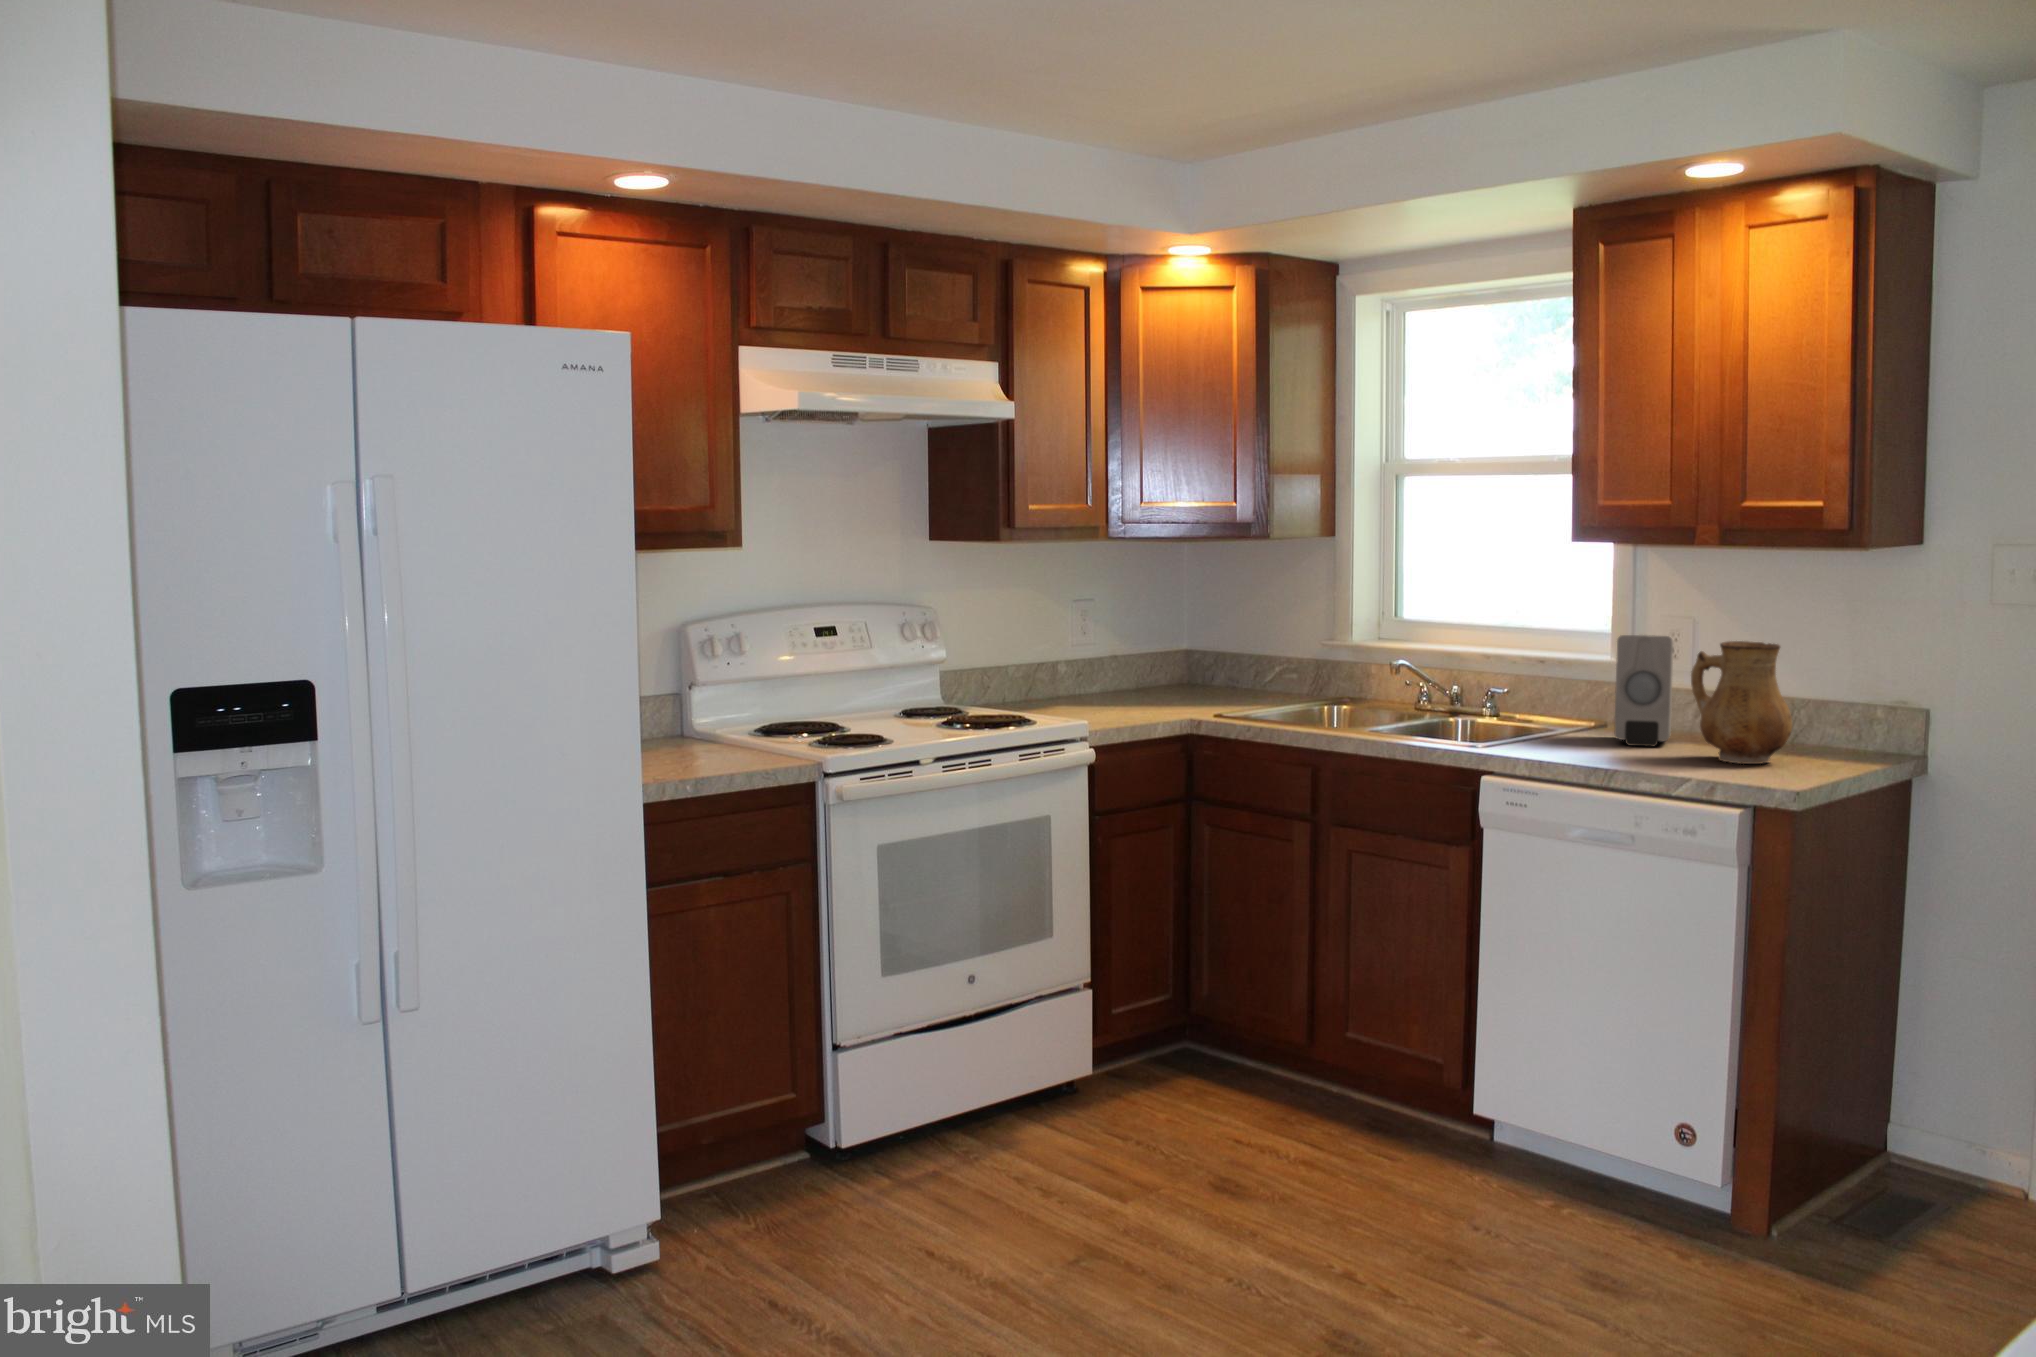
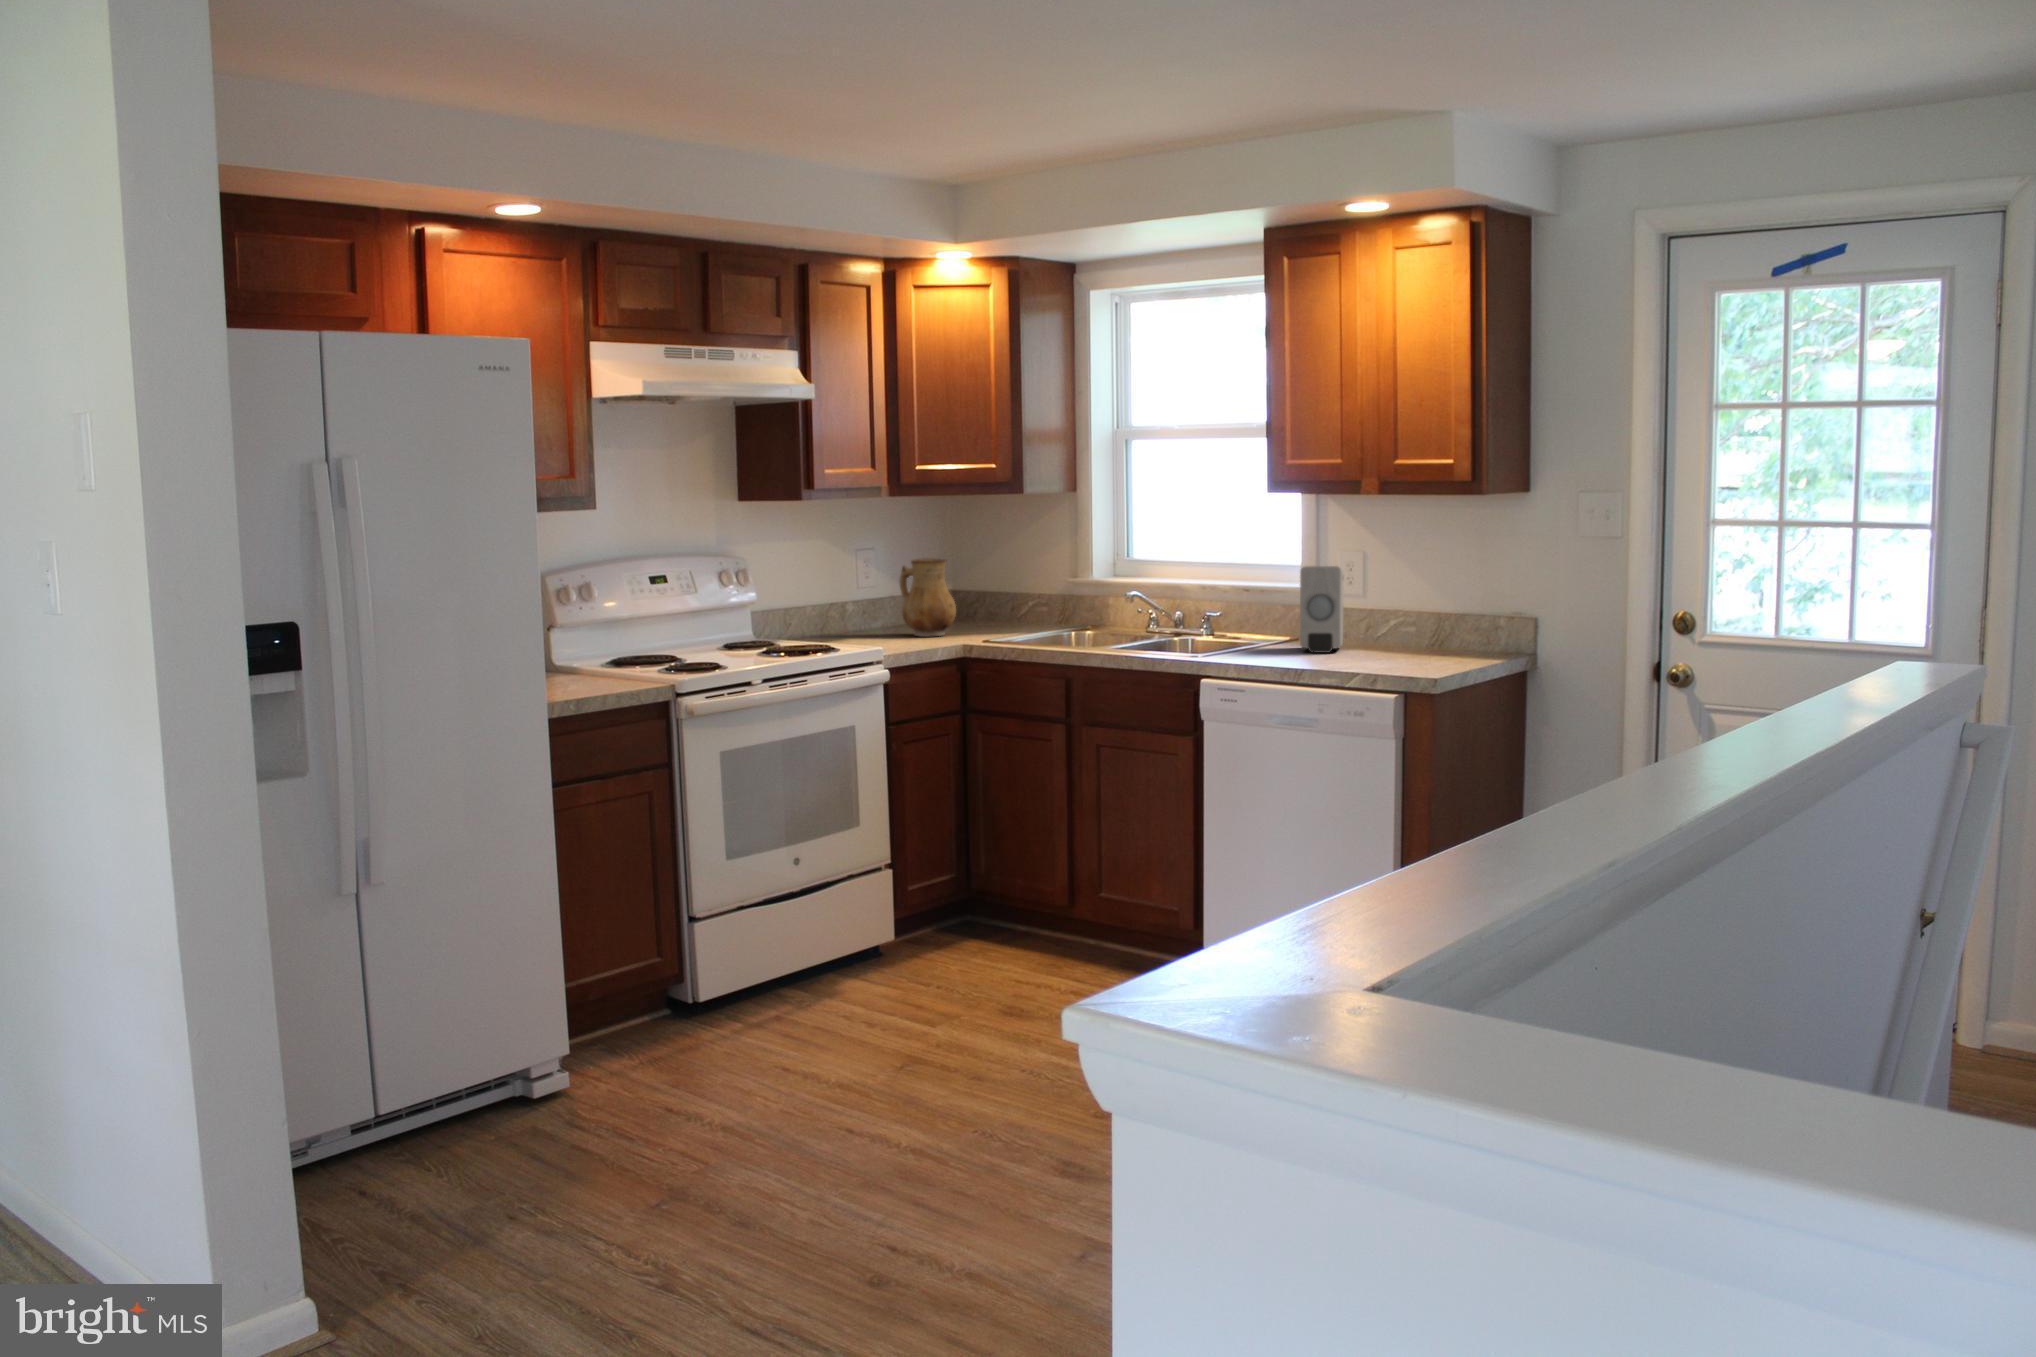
ceramic pitcher: present [1691,641,1792,764] -> present [899,558,956,637]

